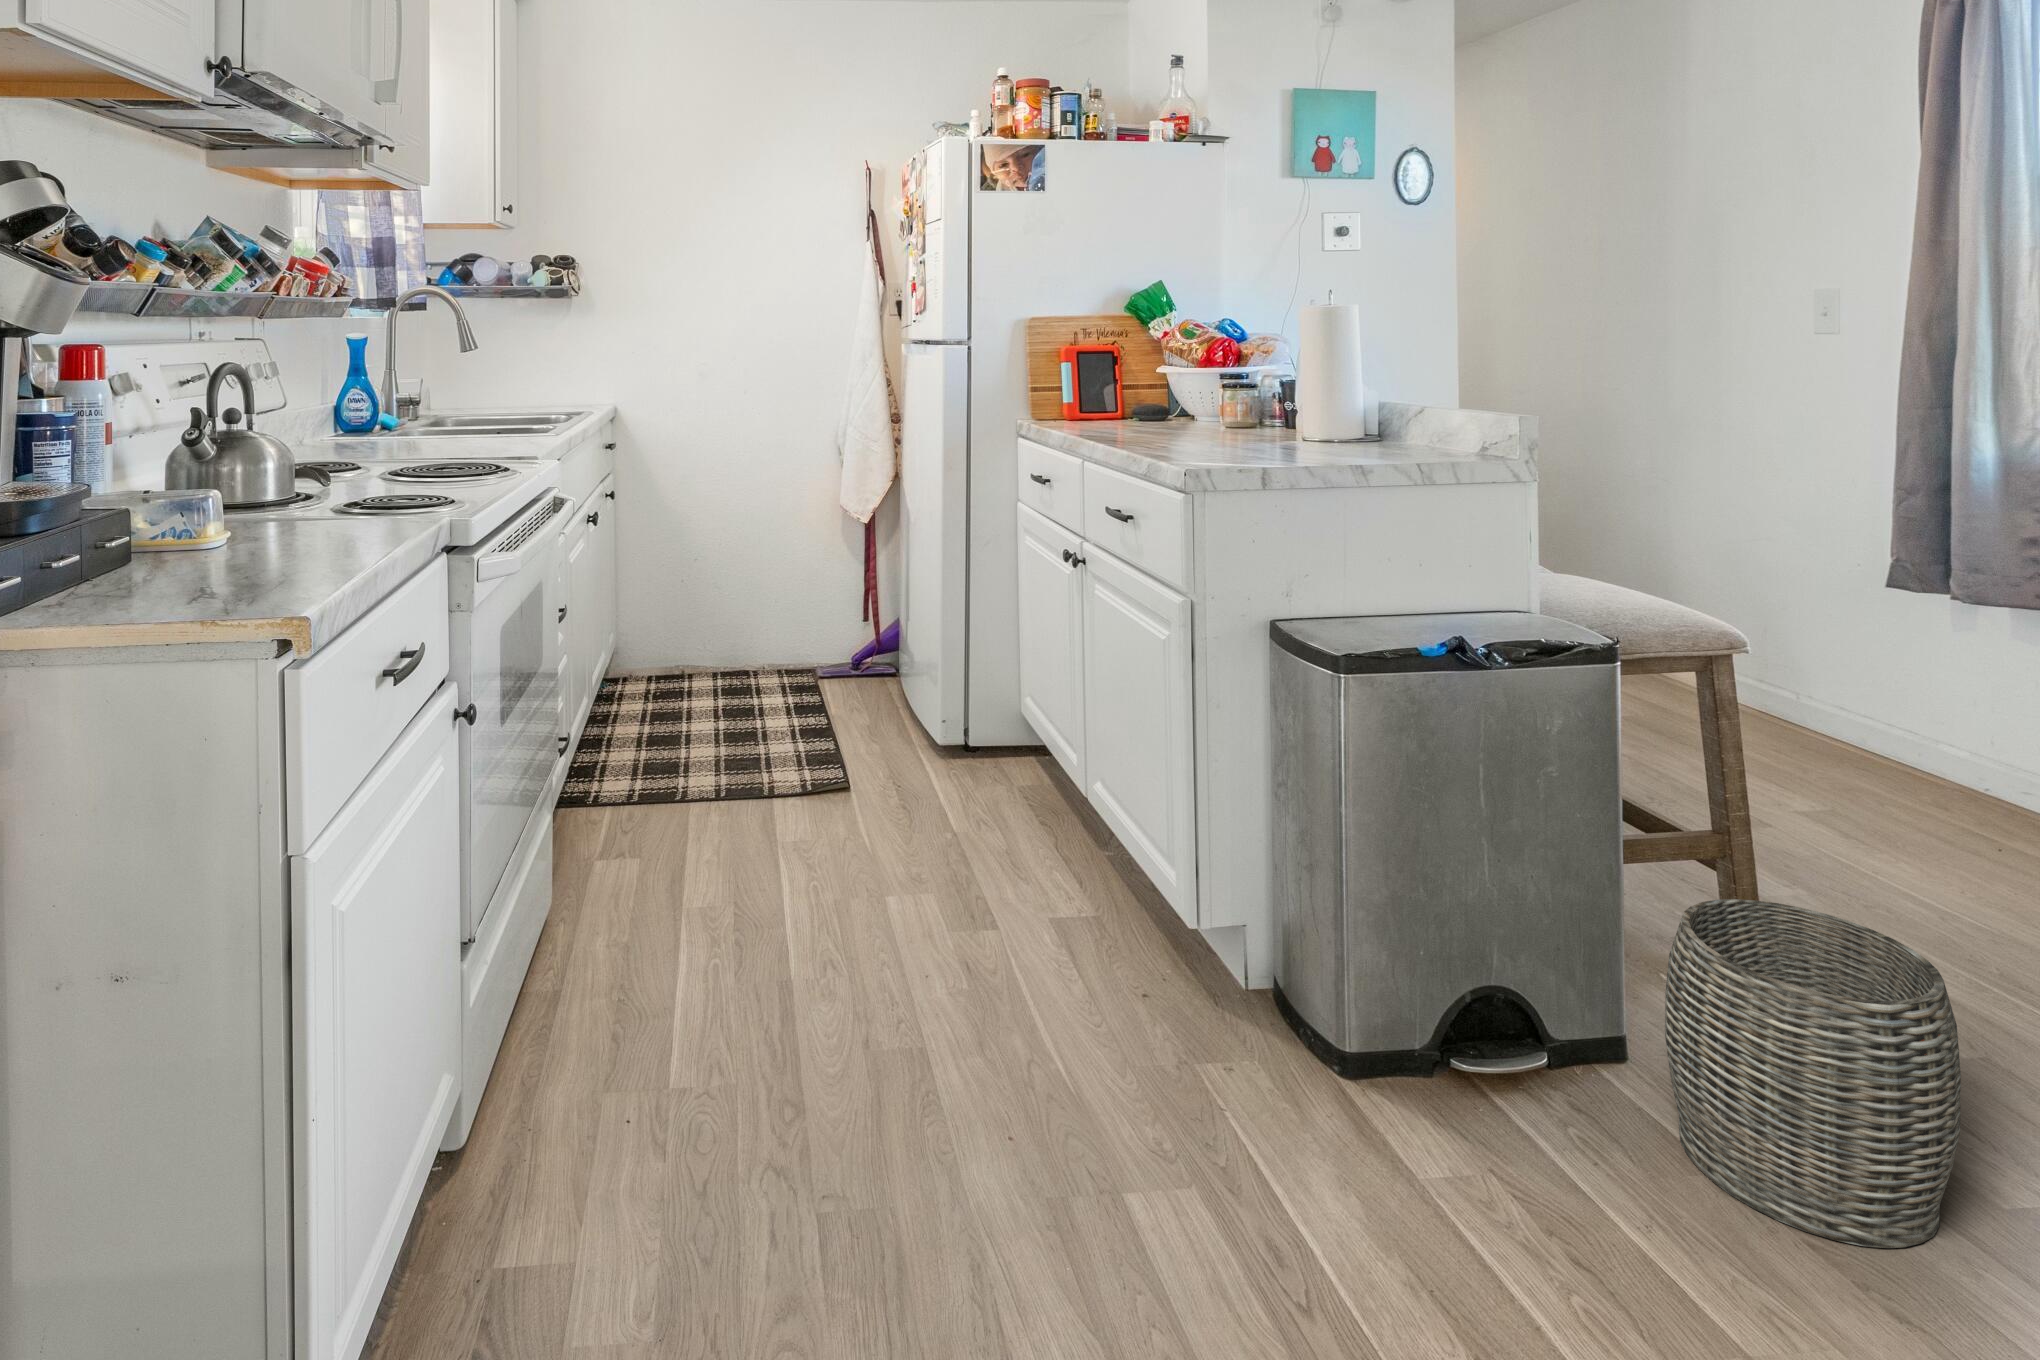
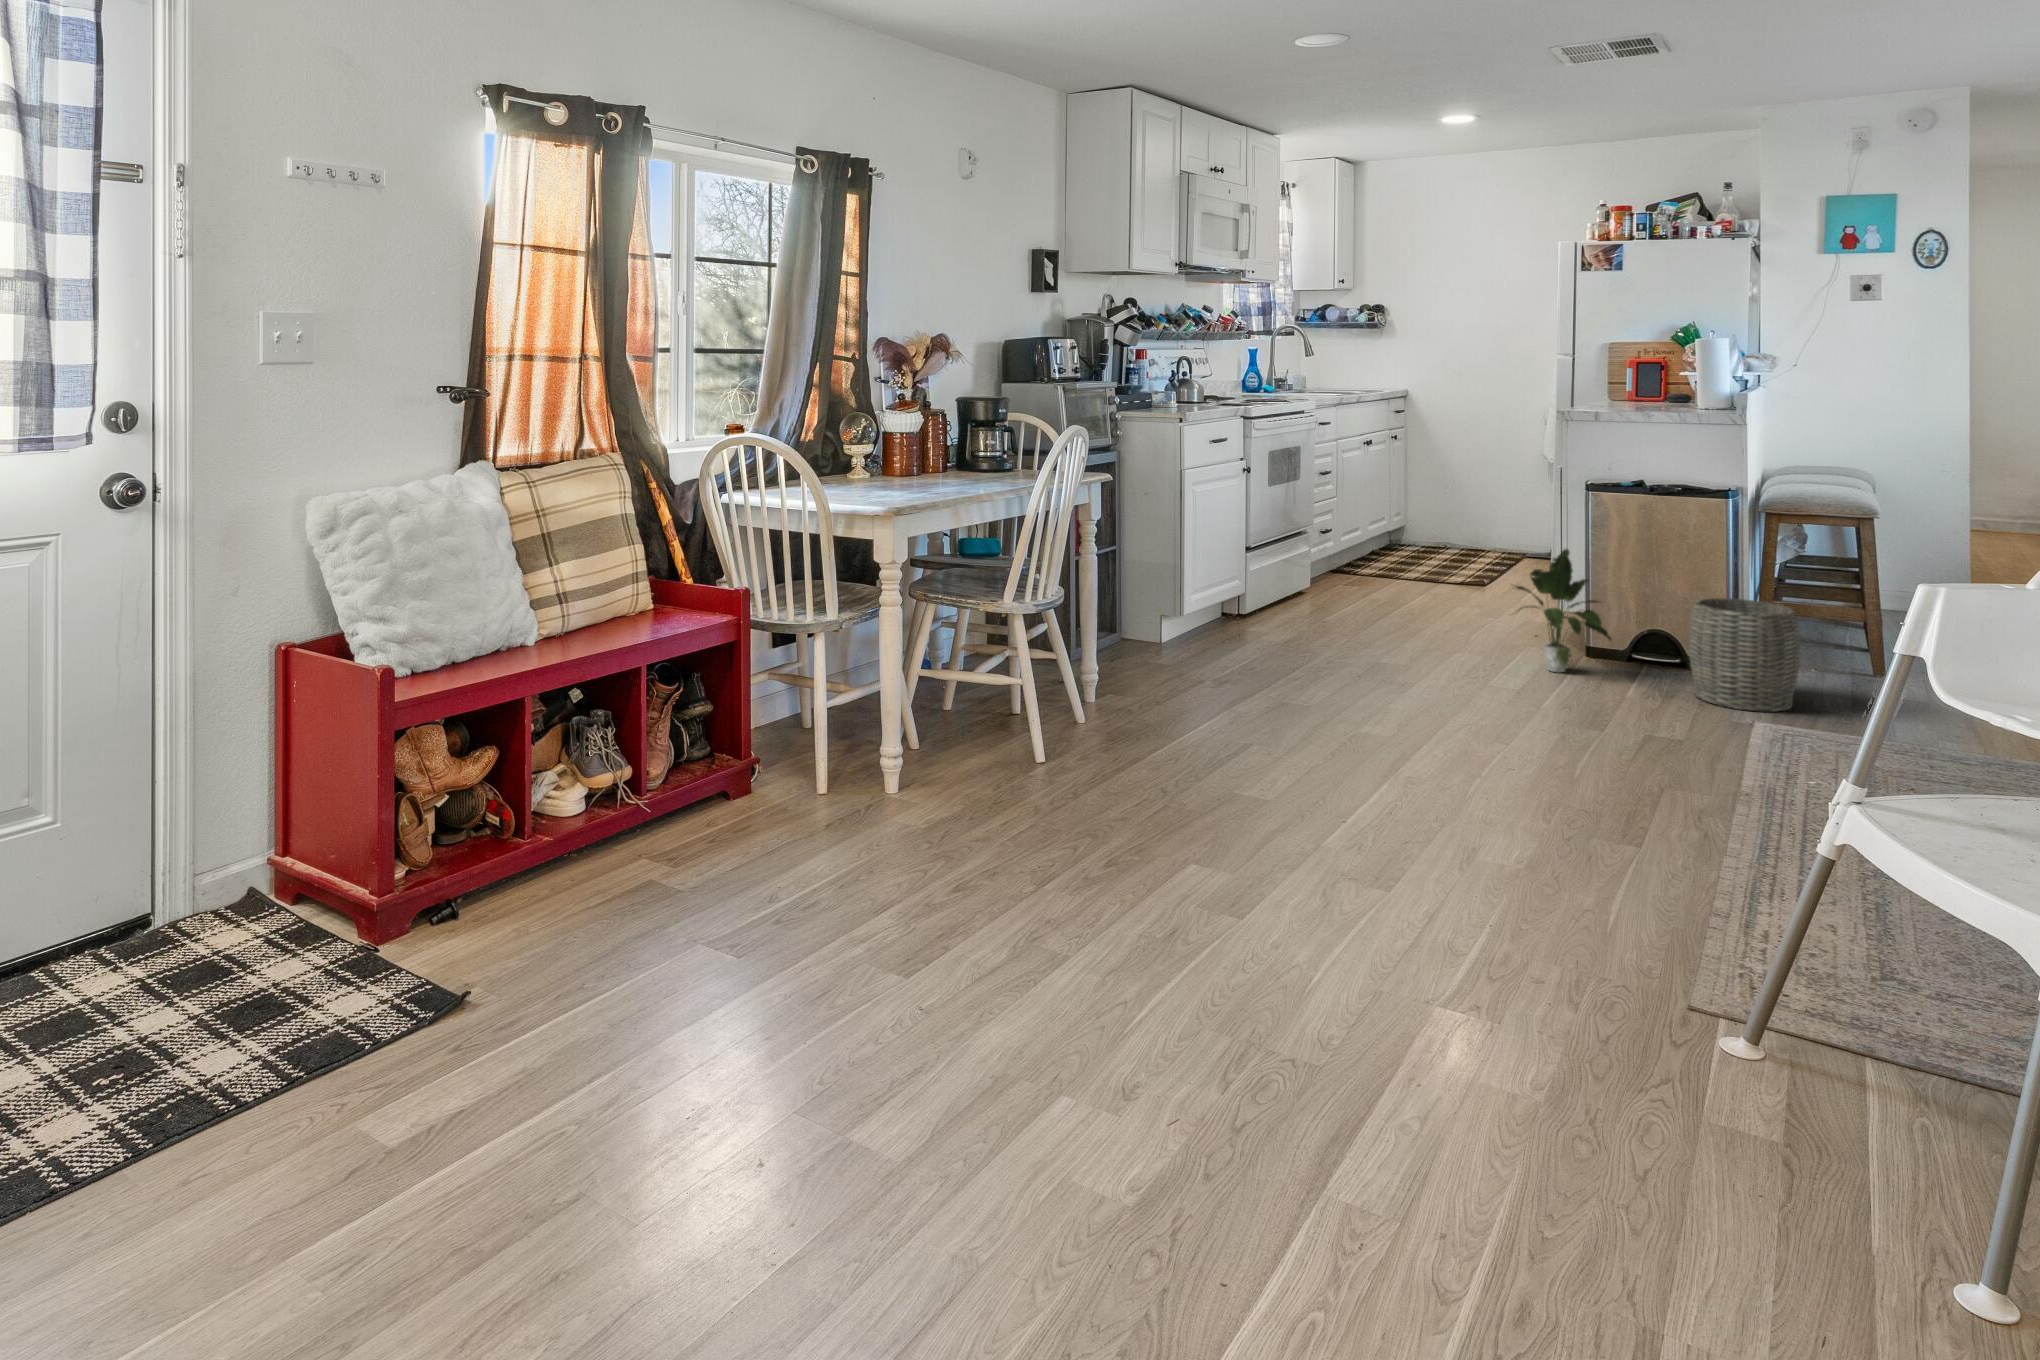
potted plant: none [1272,845,1514,1186] -> present [1516,549,1611,672]

